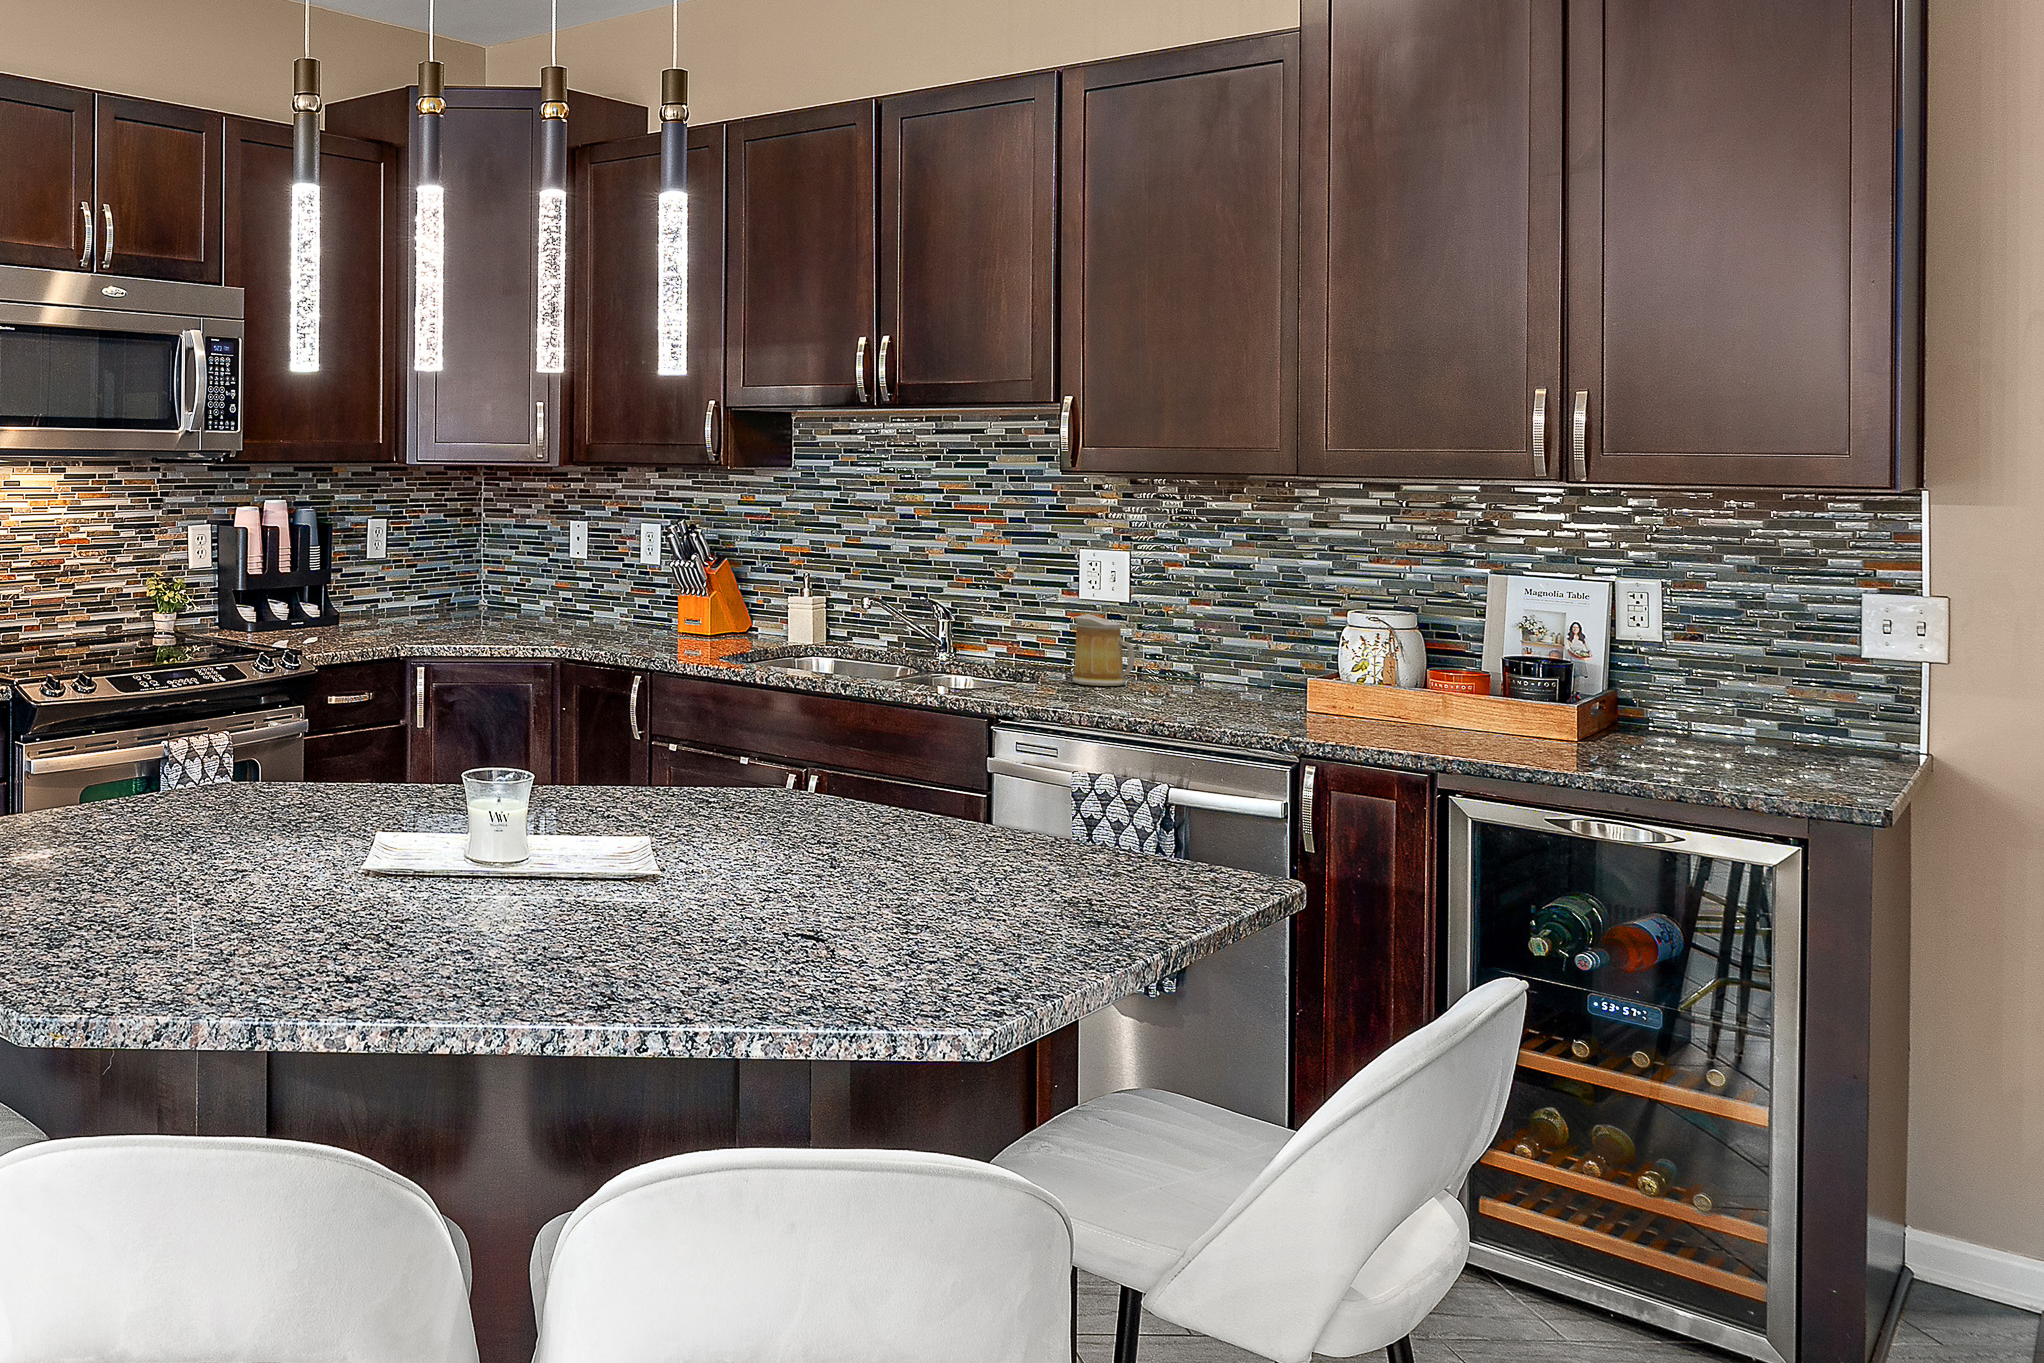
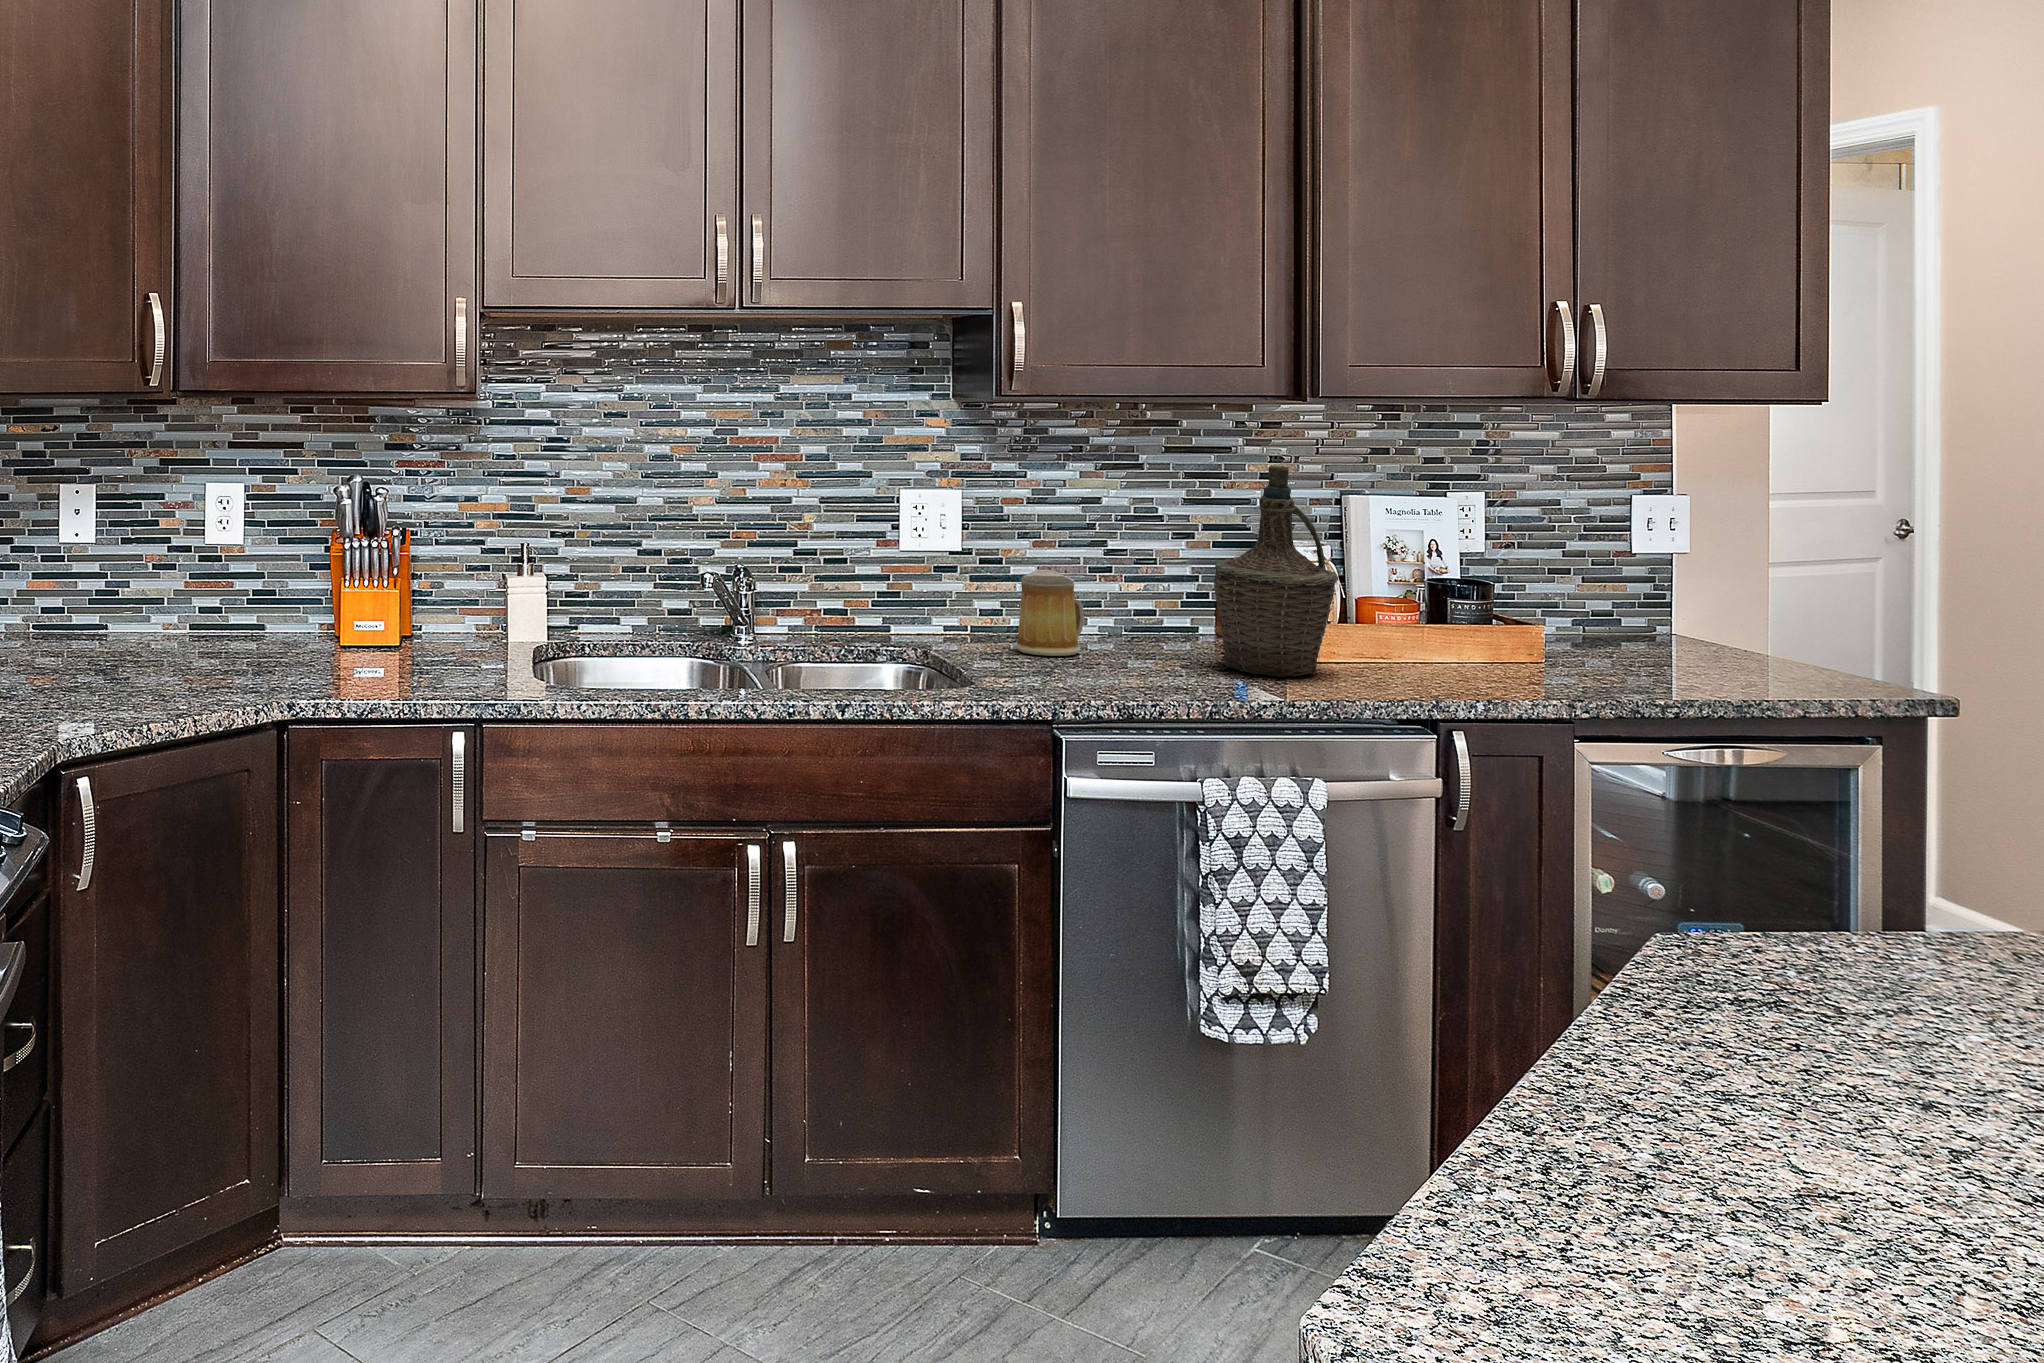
bottle: none [1142,531,1248,710] -> present [1214,465,1338,677]

